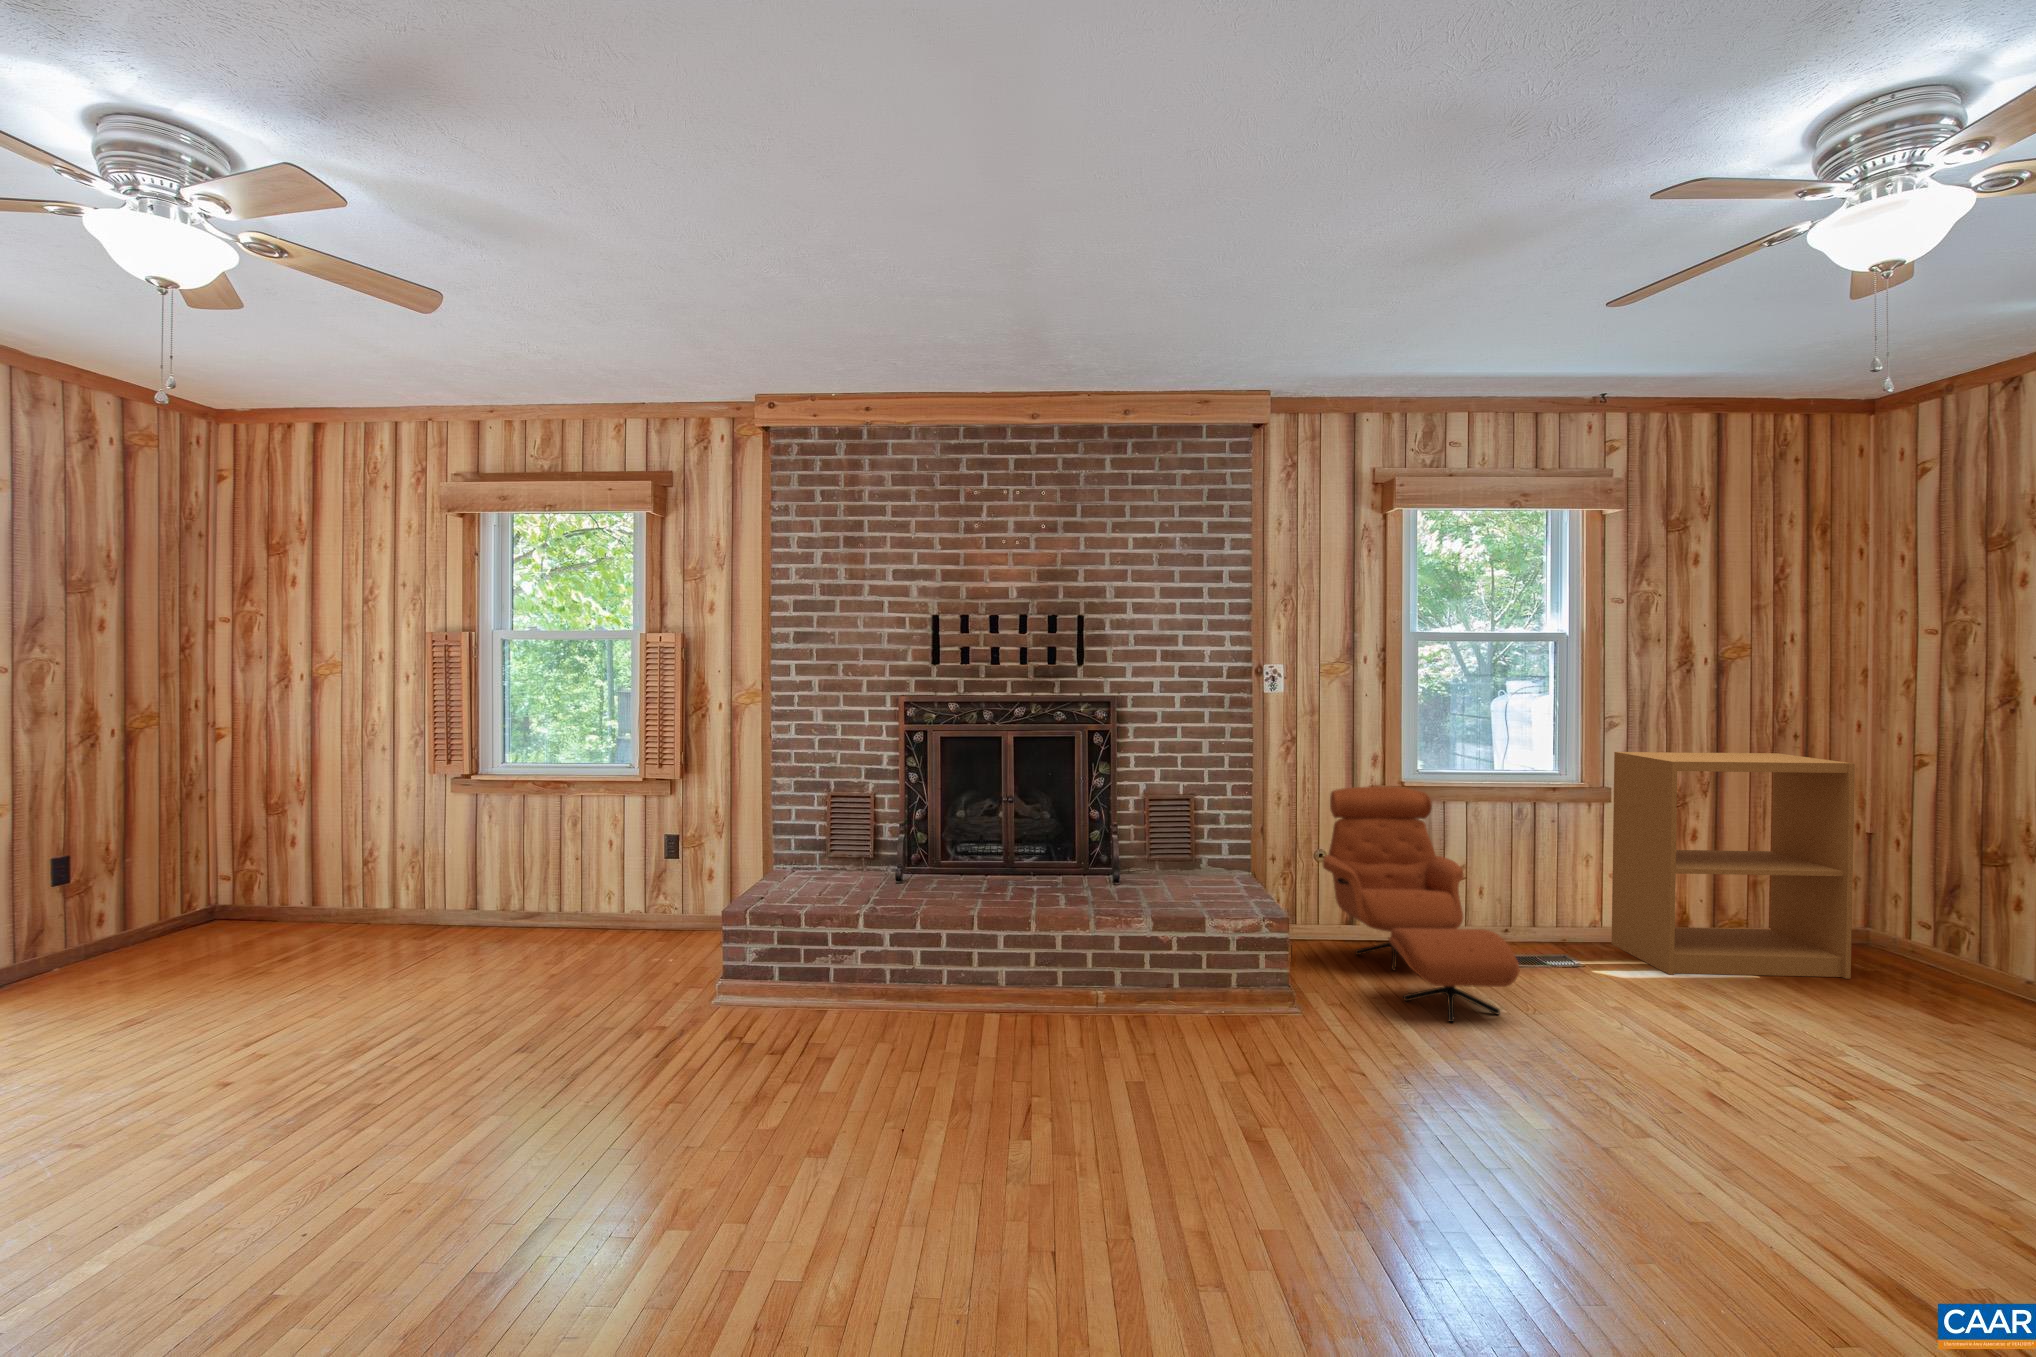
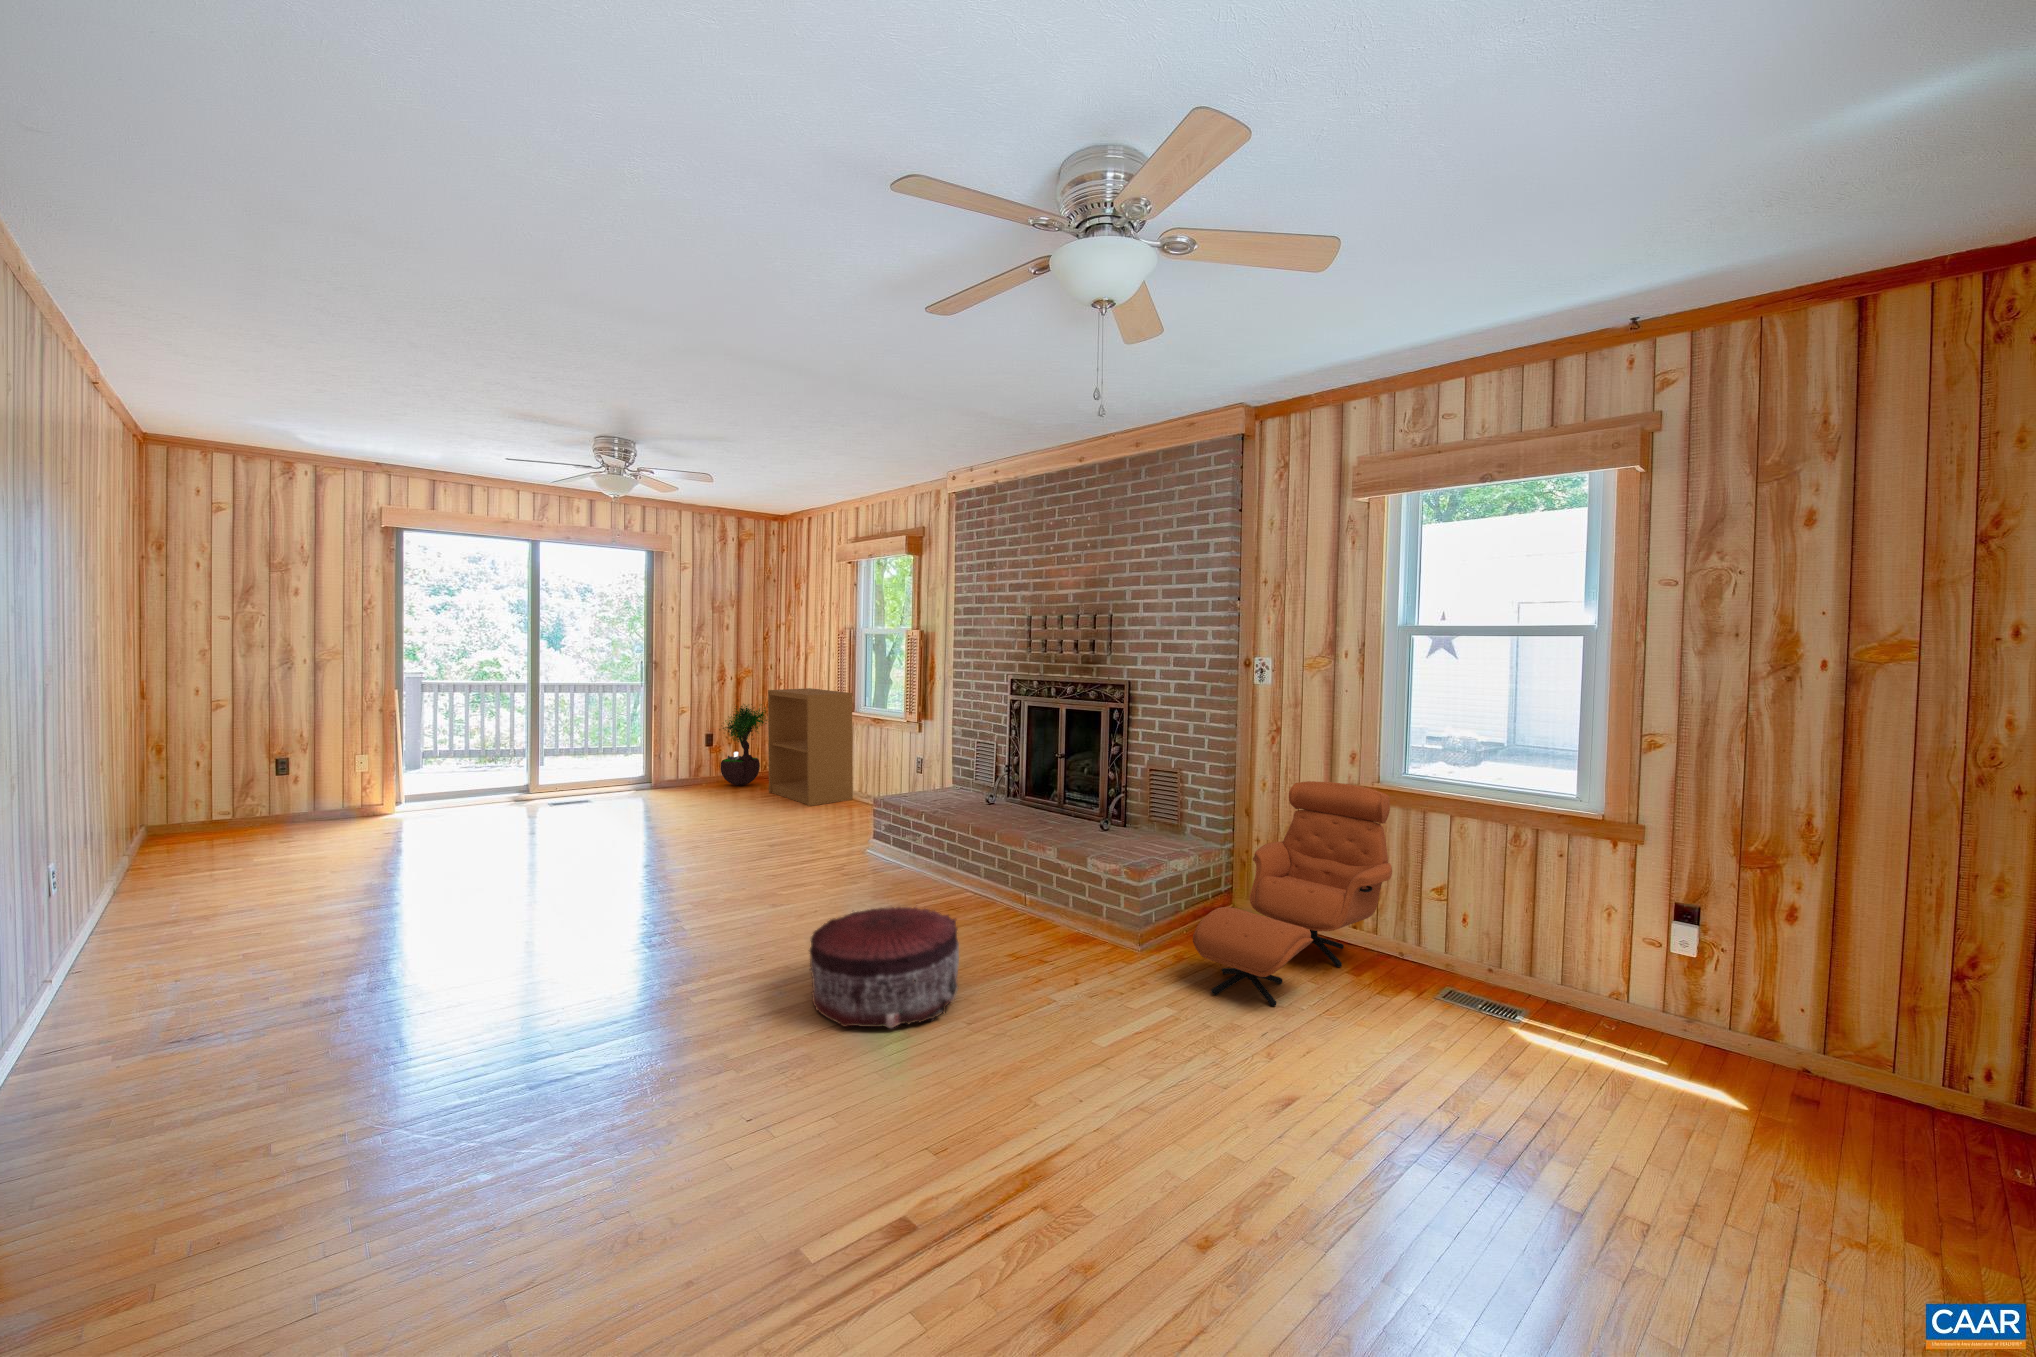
bookshelf: present [1612,752,1855,979] -> present [768,688,853,806]
potted tree: none [98,774,239,956] -> present [719,704,767,785]
pouf: none [1178,1020,1411,1229] -> present [809,907,959,1028]

